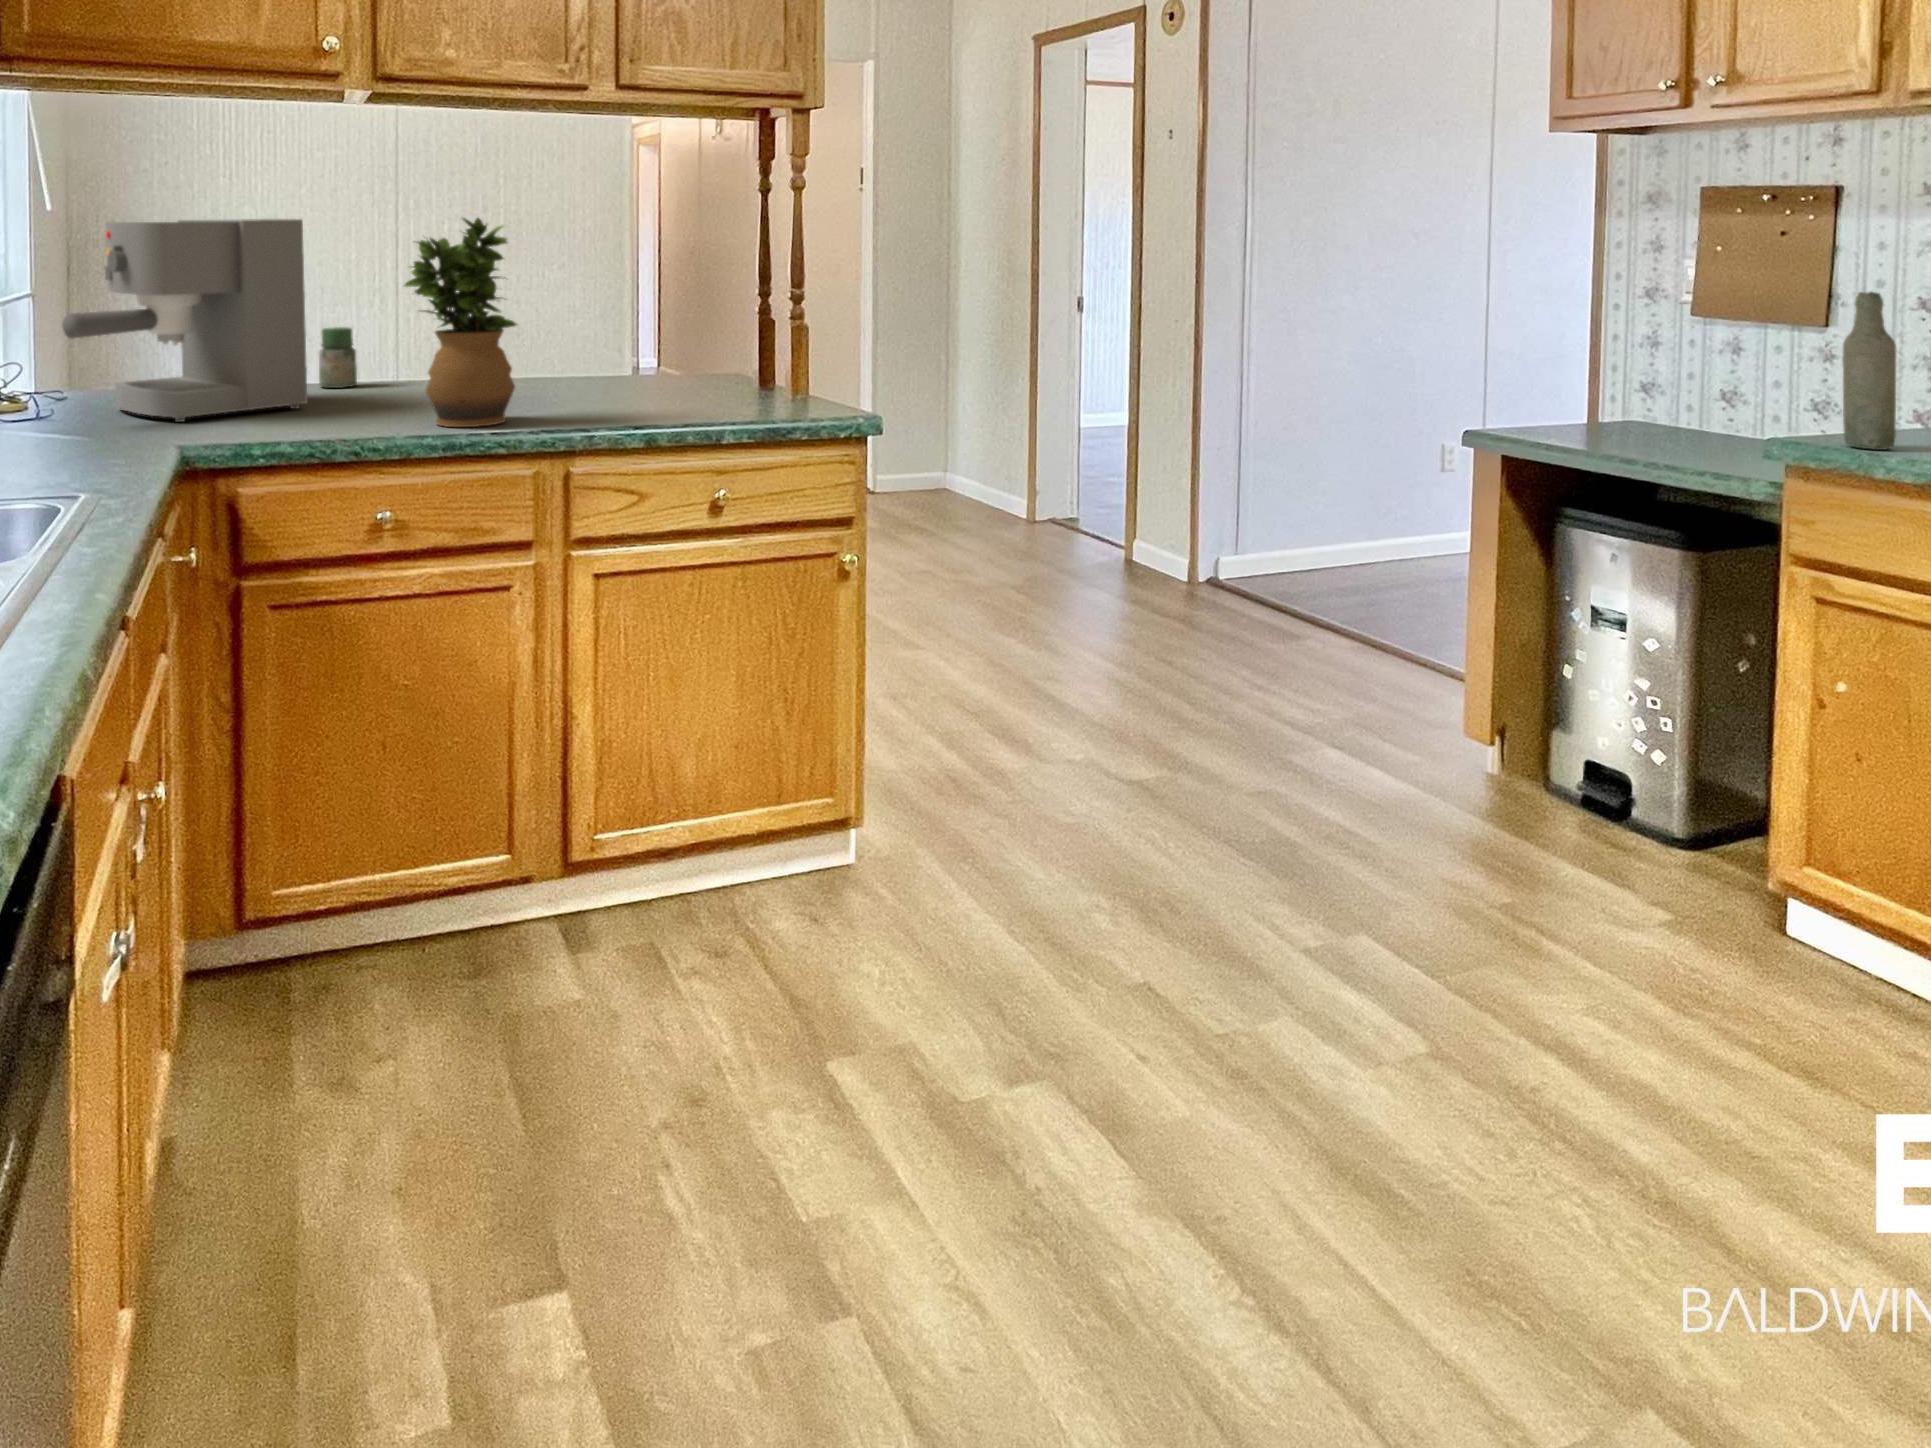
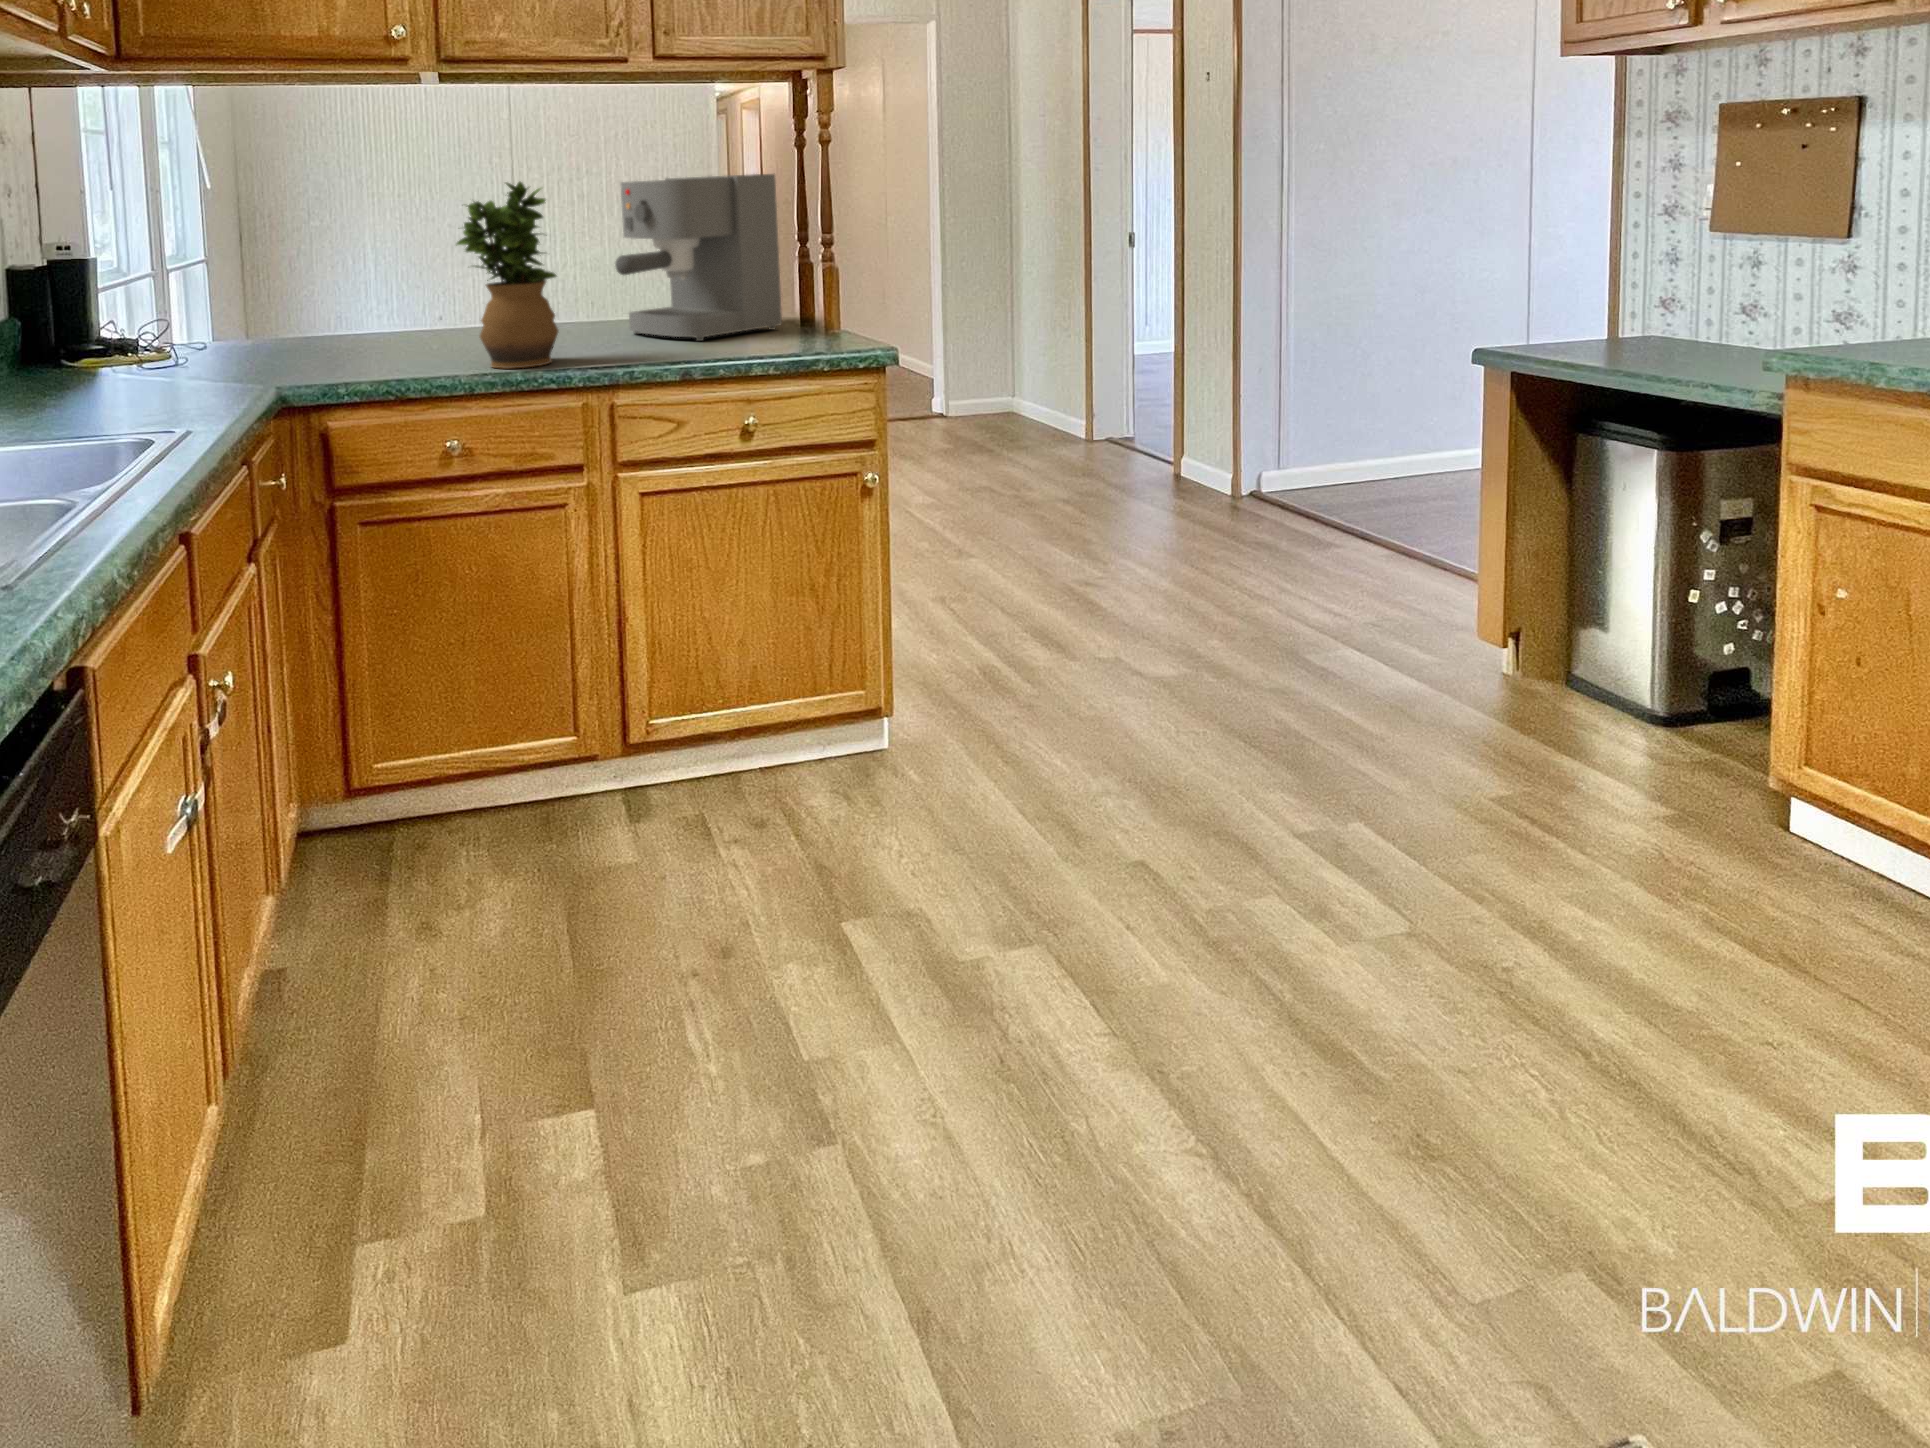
coffee maker: present [62,219,307,422] -> present [615,174,782,341]
bottle: present [1842,292,1896,450] -> none [1845,201,1902,360]
jar: present [319,327,357,388] -> none [404,283,439,337]

